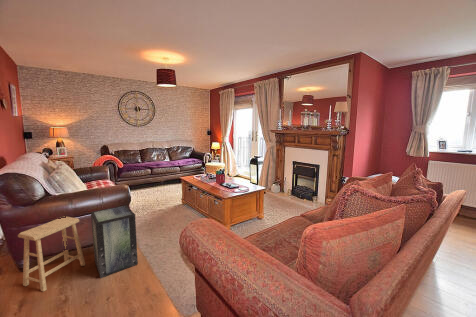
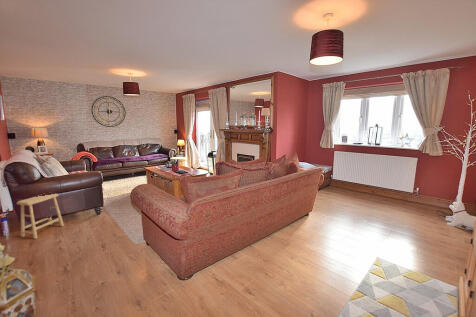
storage box: present [91,205,138,278] -> none [67,185,101,232]

